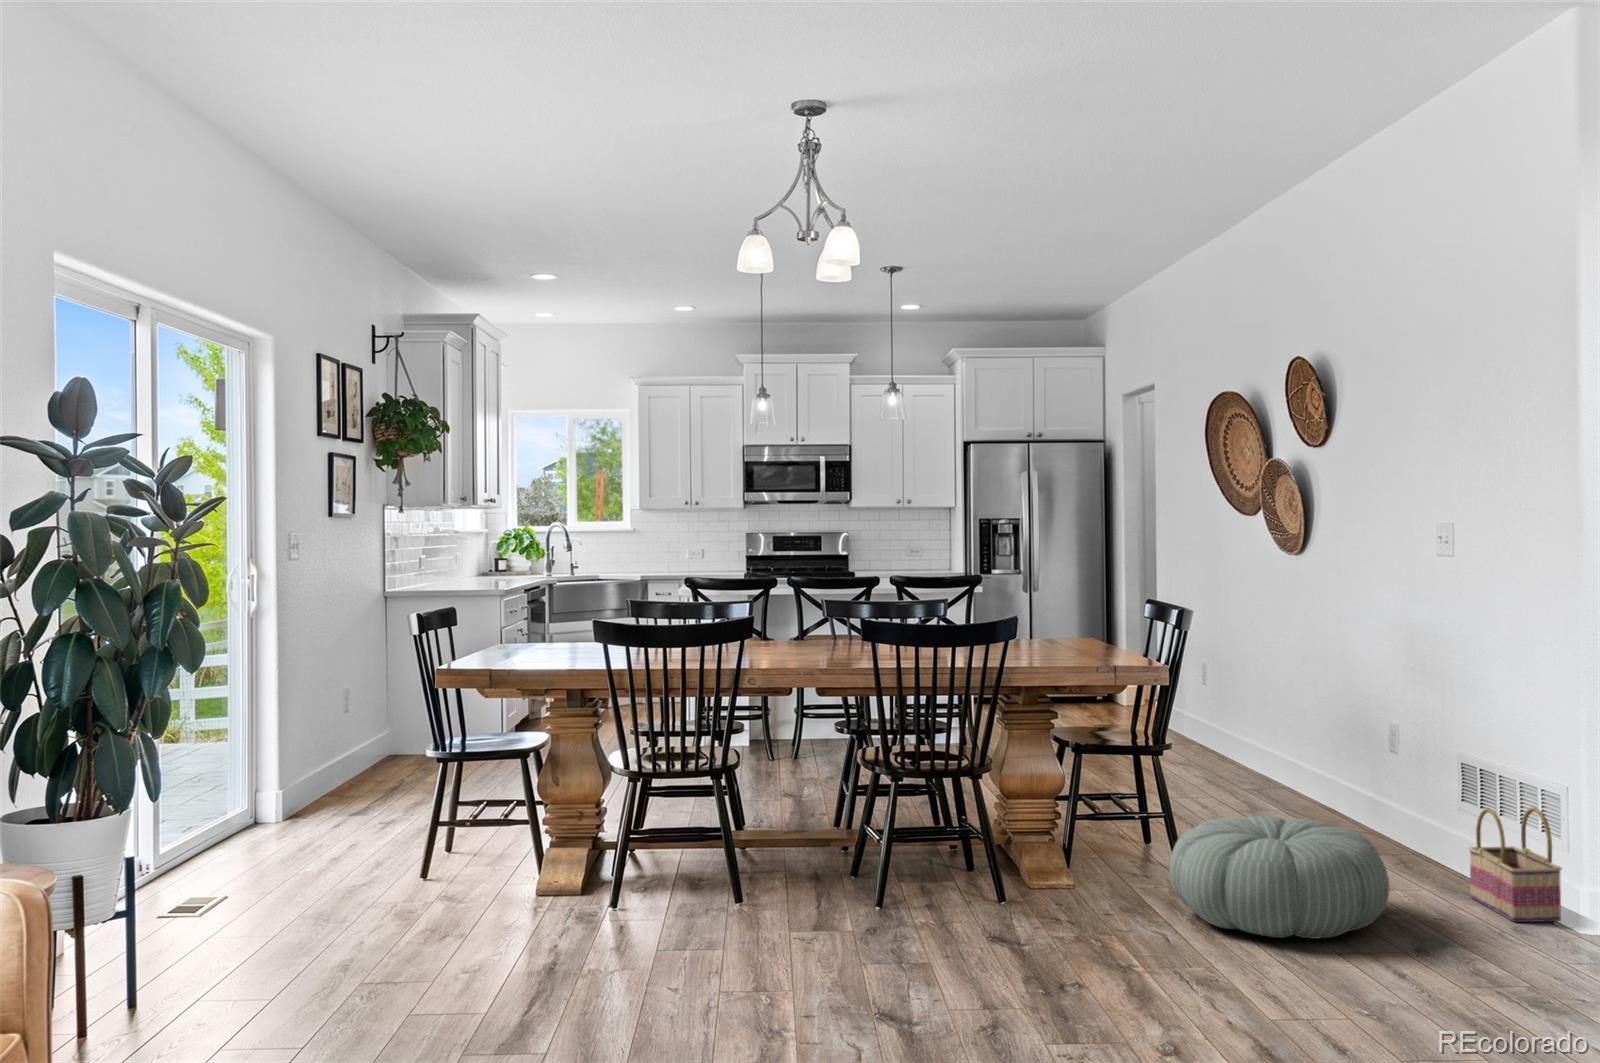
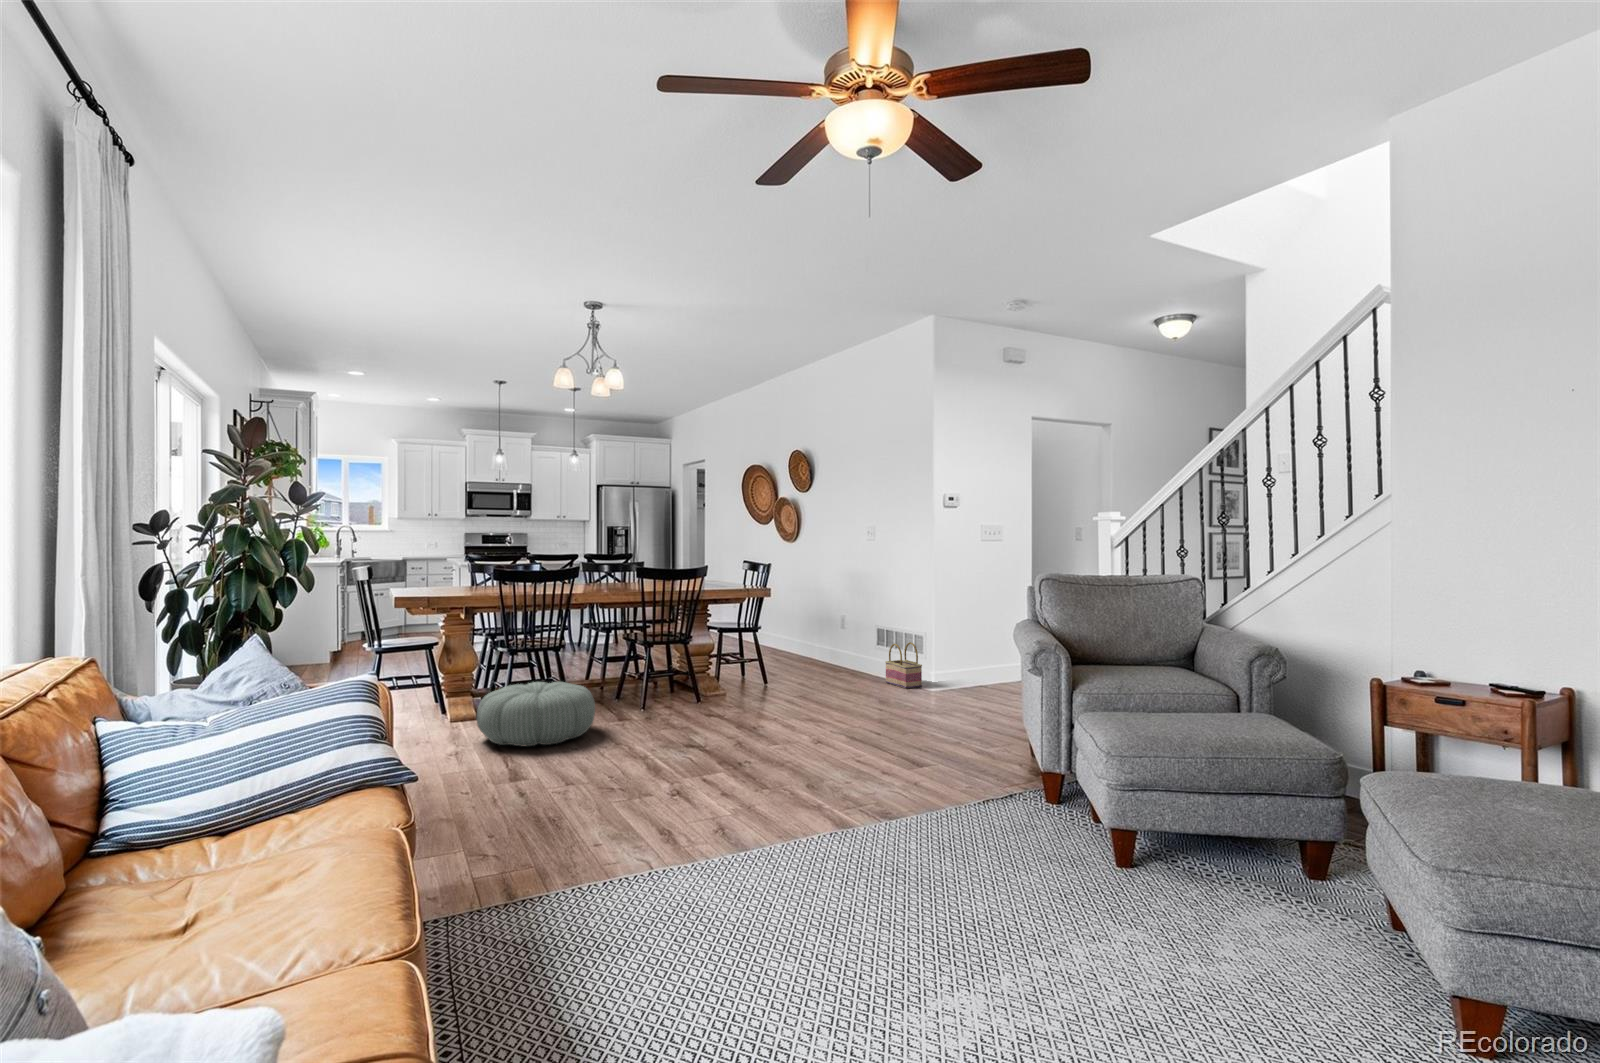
pouf: present [1170,815,1389,939] -> present [477,682,595,747]

